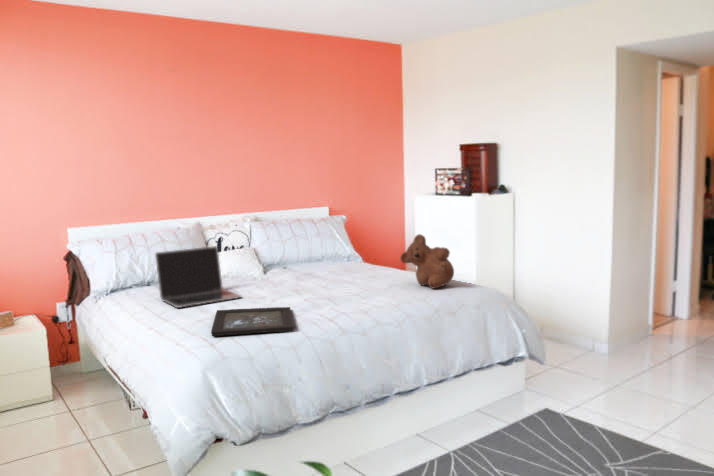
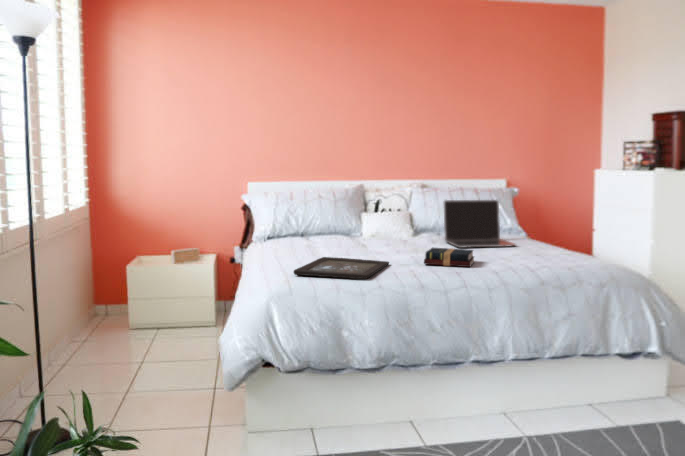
teddy bear: present [401,234,454,289] -> none [529,203,587,263]
laptop: present [155,246,241,308] -> present [444,200,515,247]
hardback book: none [321,285,369,305] -> present [424,248,474,267]

